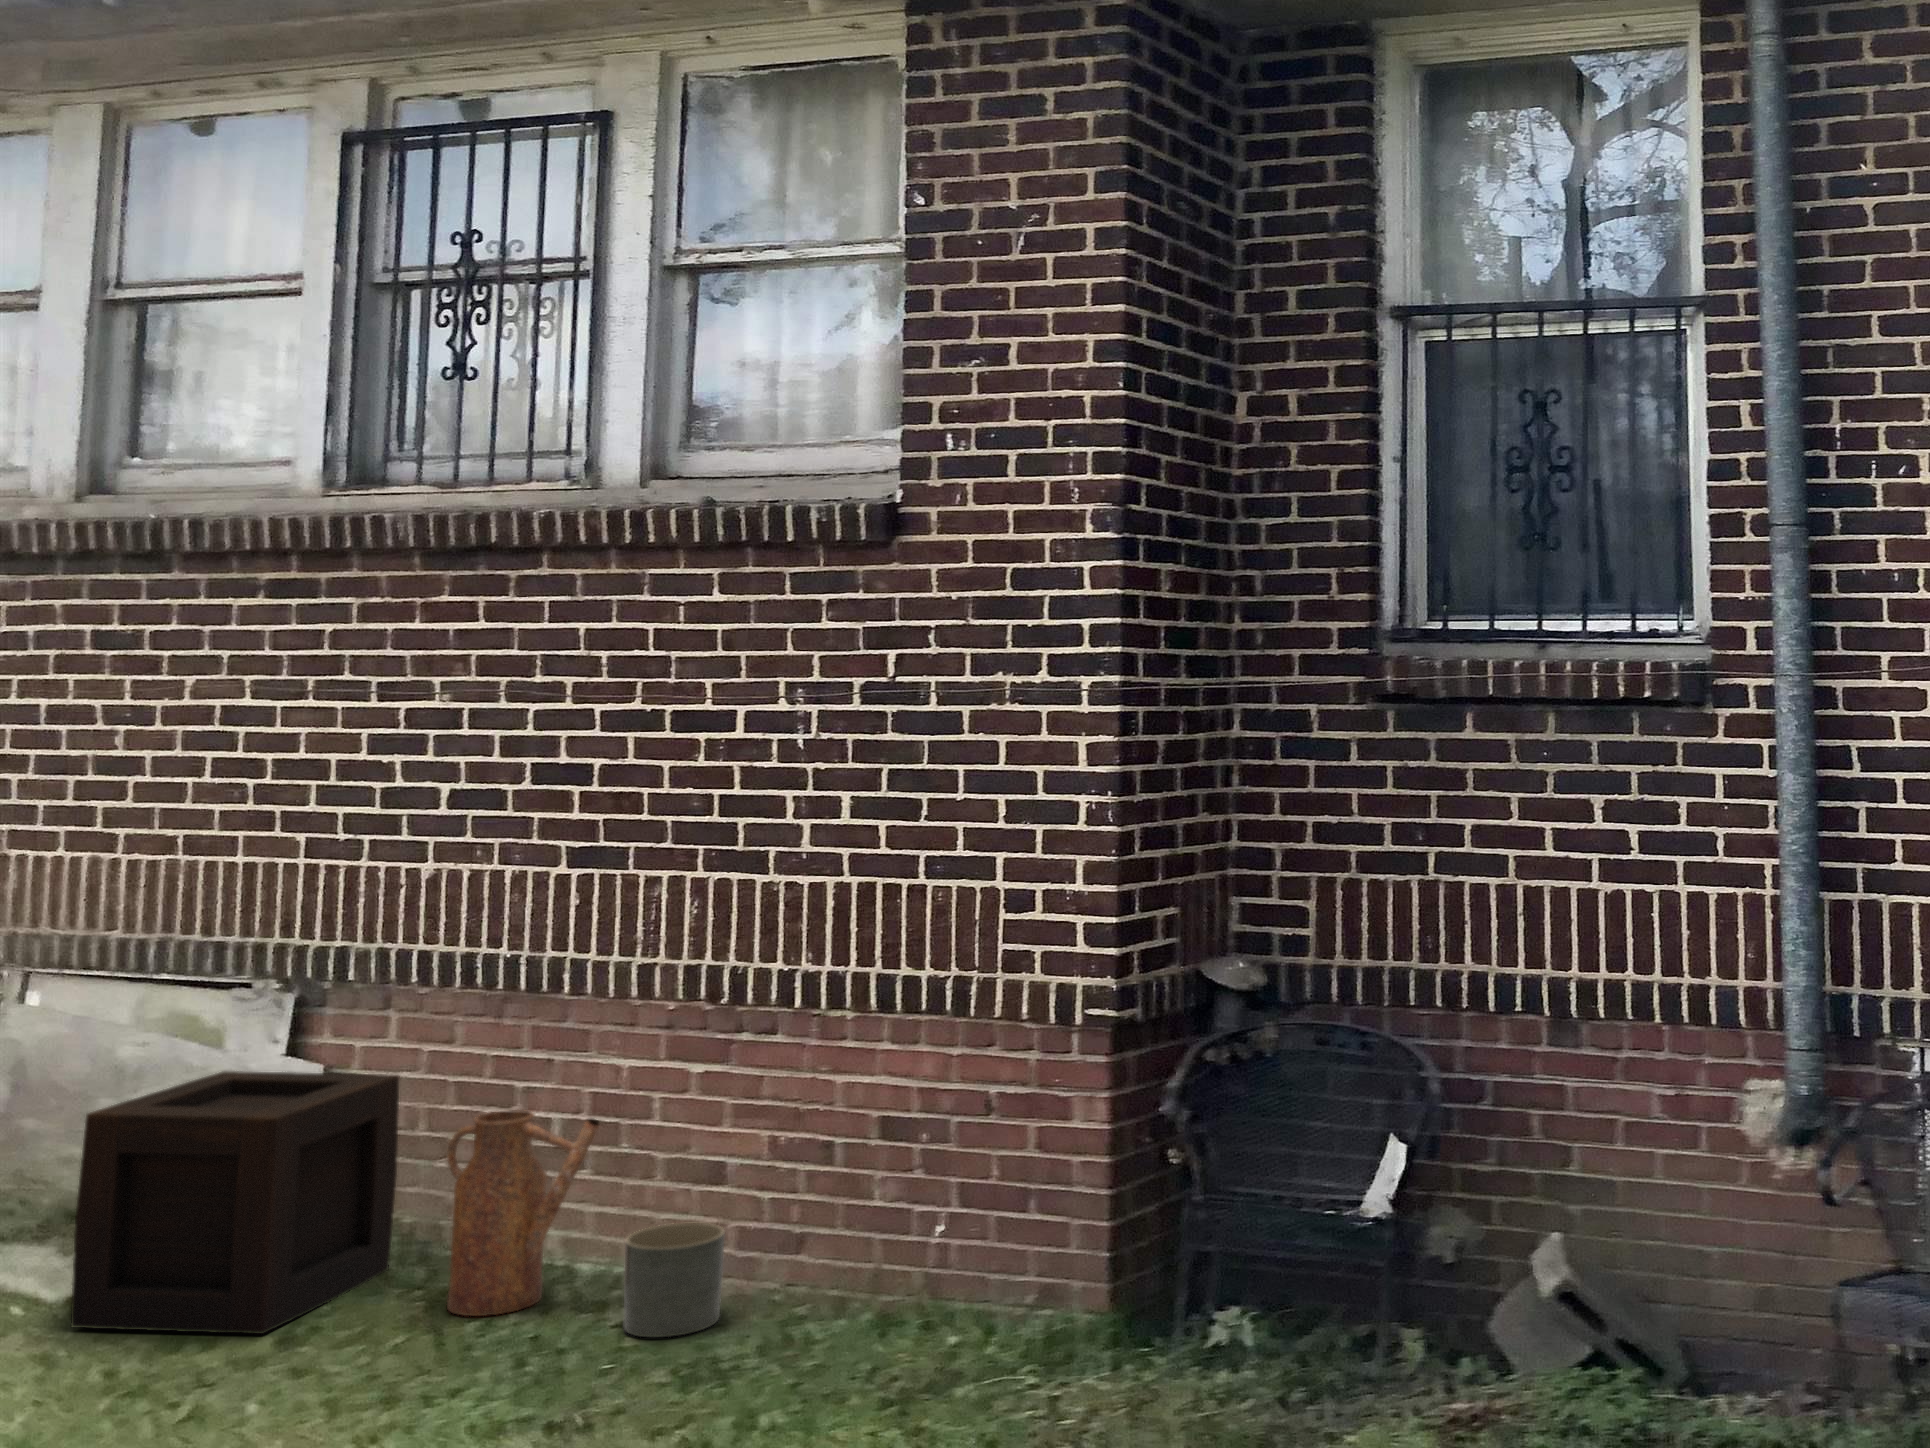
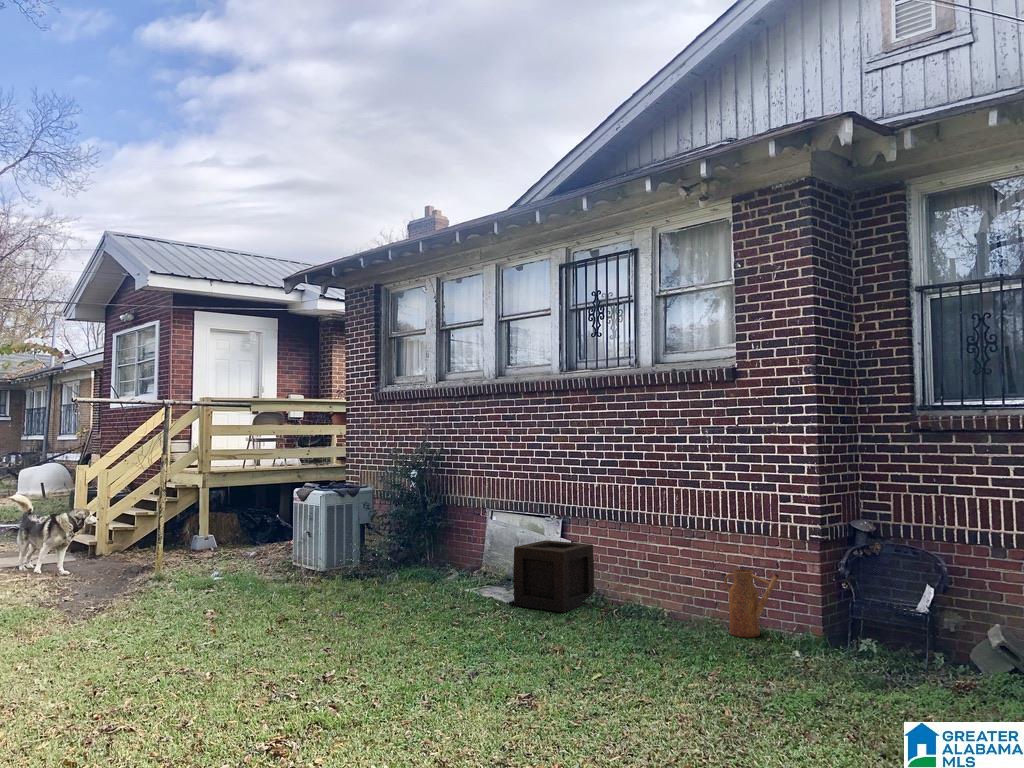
watering can: present [447,1110,600,1316] -> present [724,569,779,637]
planter: present [624,1223,724,1337] -> none [663,594,693,627]

